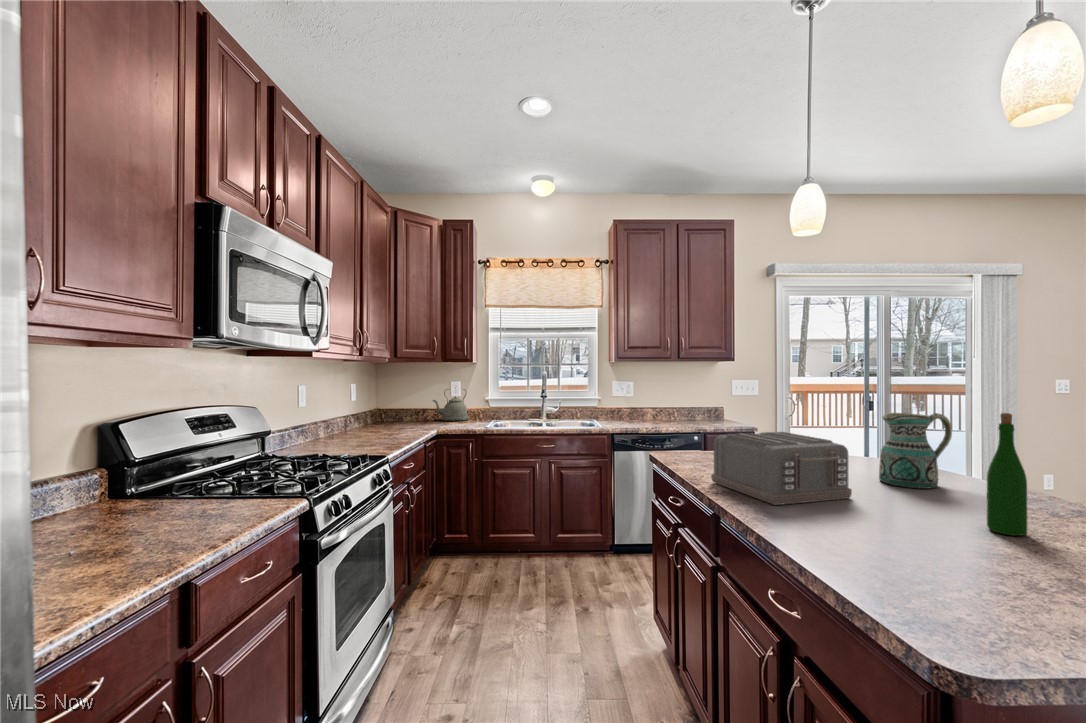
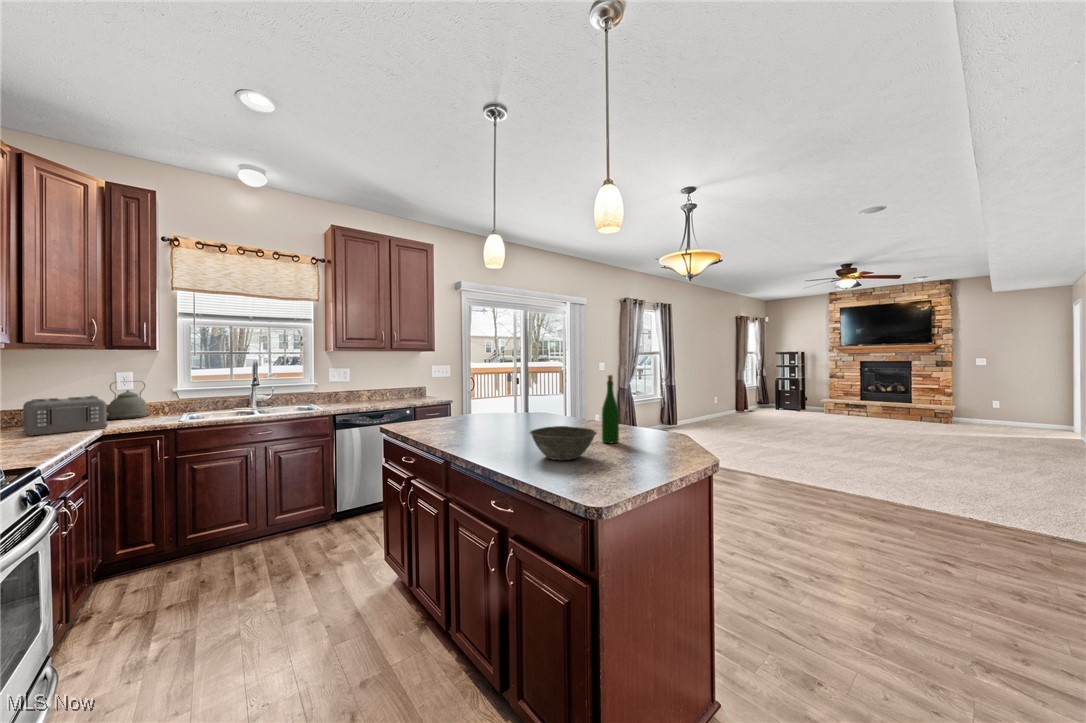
ceramic pitcher: present [879,413,952,489] -> none [542,380,578,427]
toaster: present [711,432,852,505] -> present [23,396,107,436]
bowl: none [830,489,962,550] -> present [530,426,597,460]

